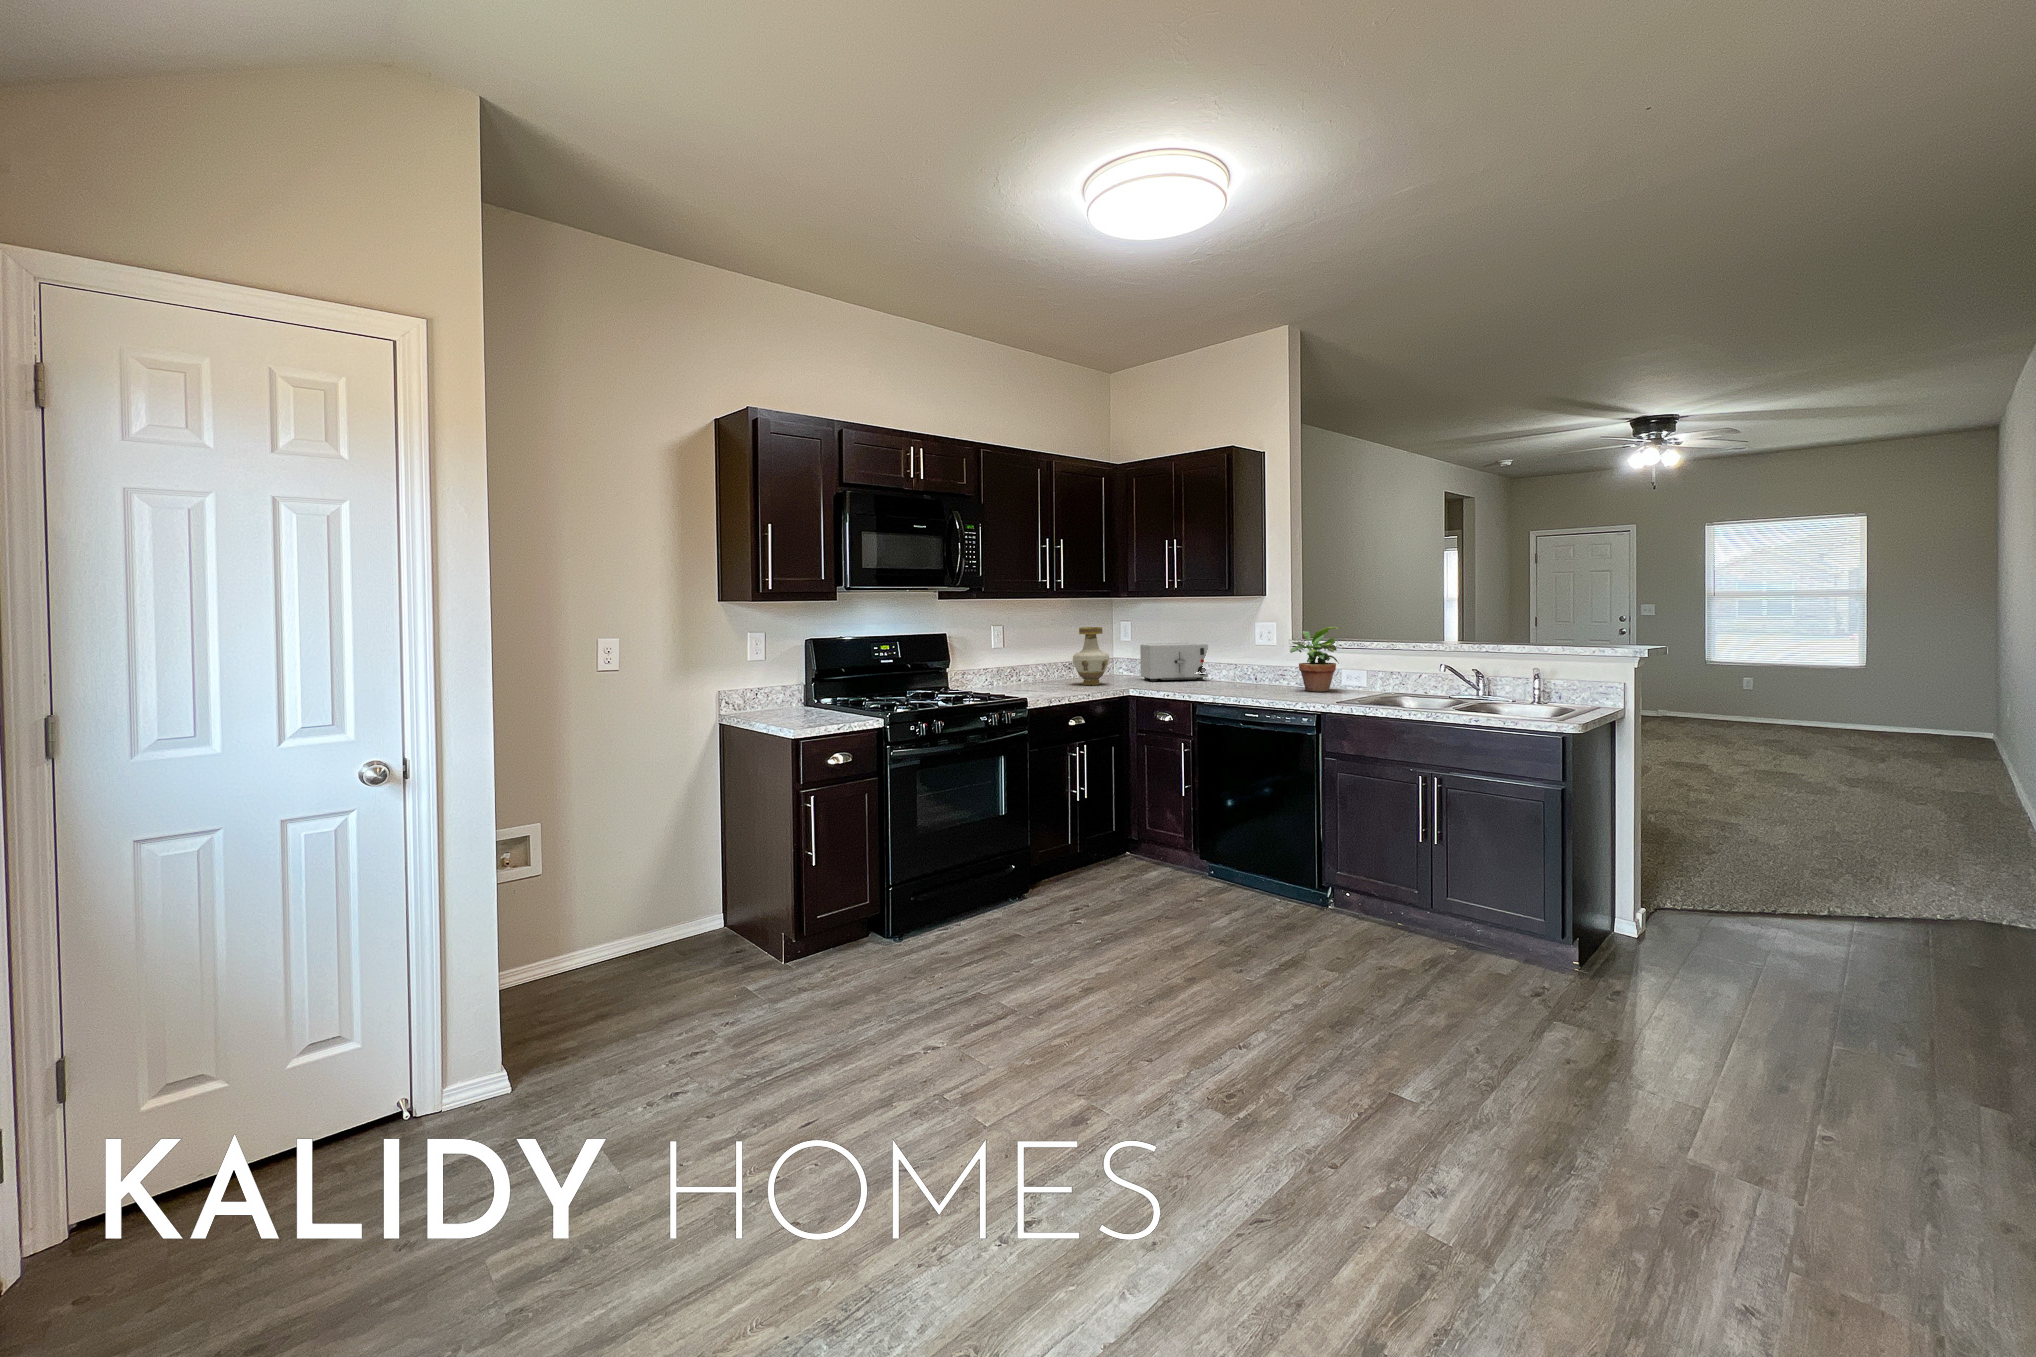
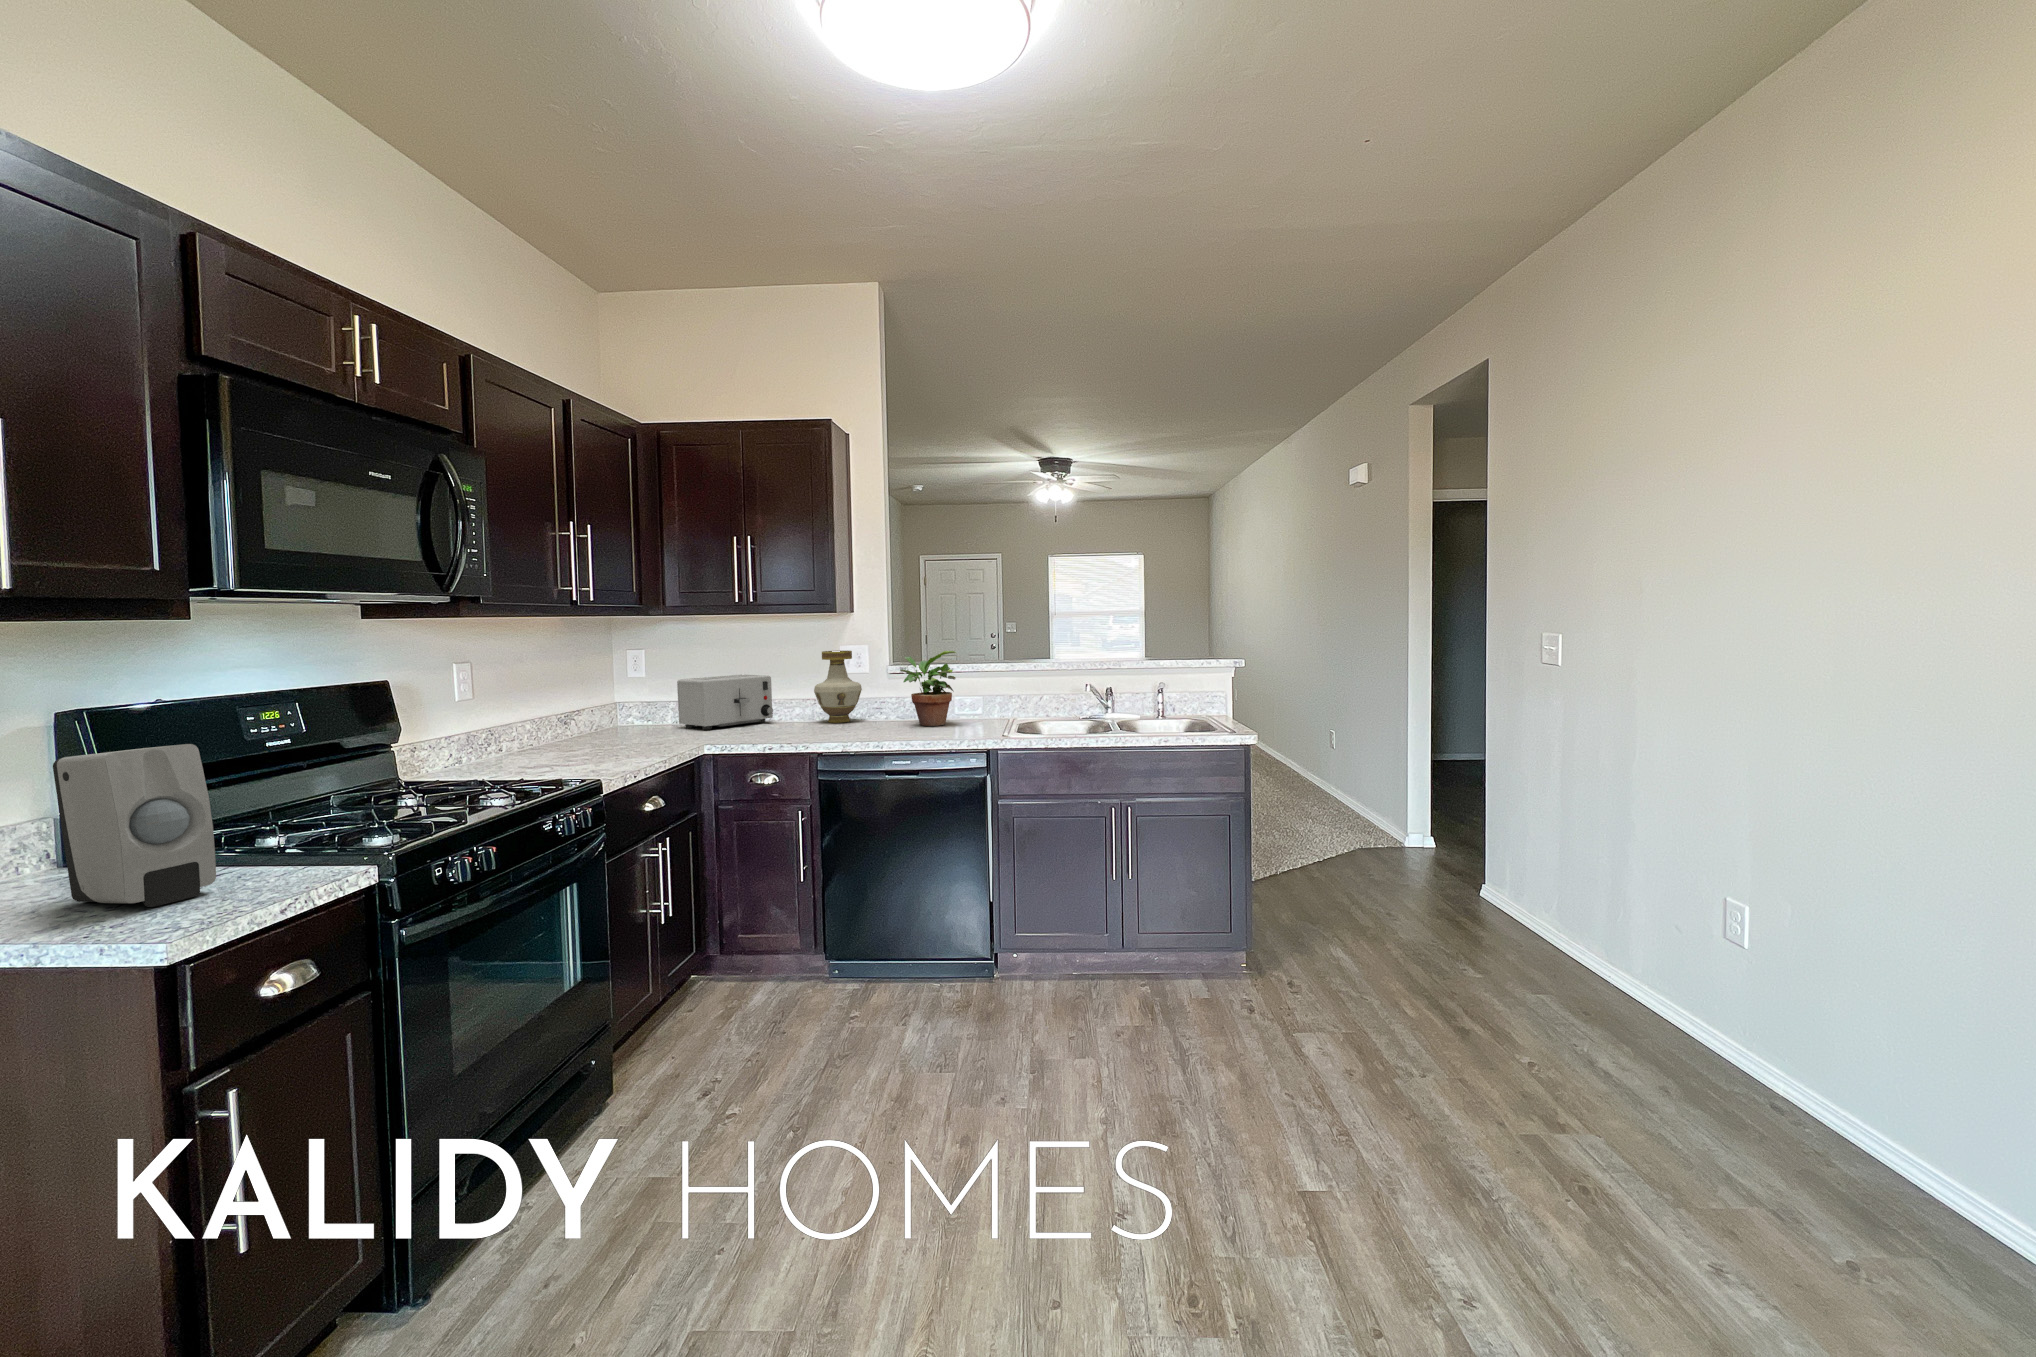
vase: present [1073,627,1109,685] -> present [814,651,862,723]
soap dispenser: none [788,653,827,719] -> present [53,744,216,907]

